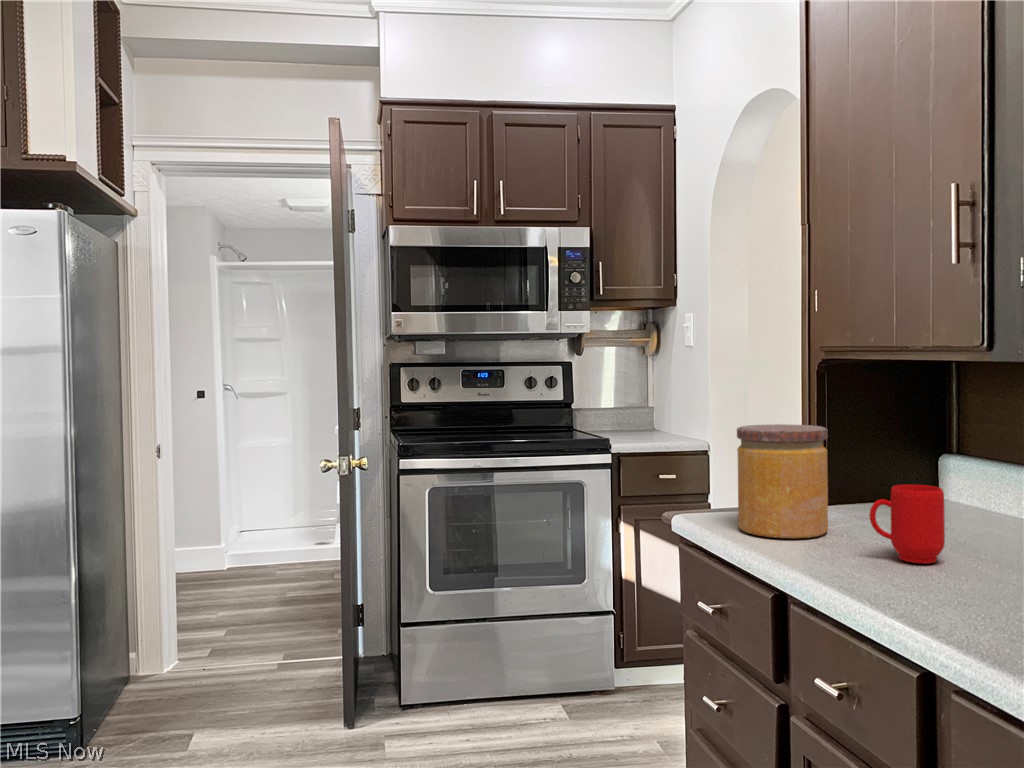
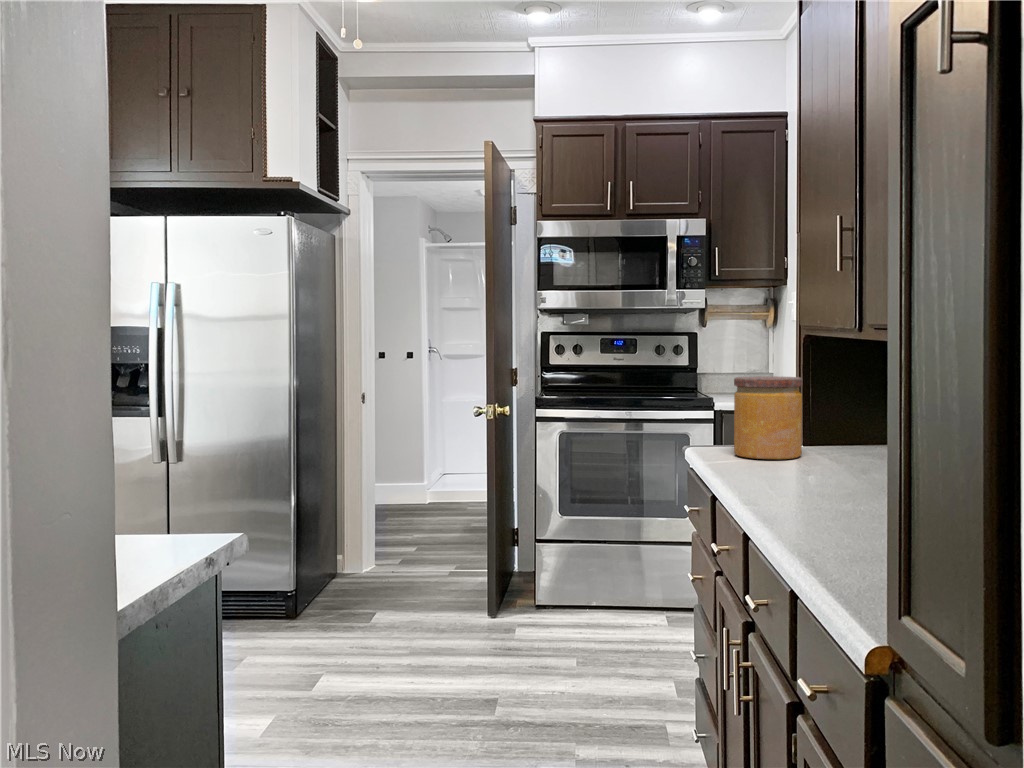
mug: present [870,485,945,563] -> none [804,418,858,474]

